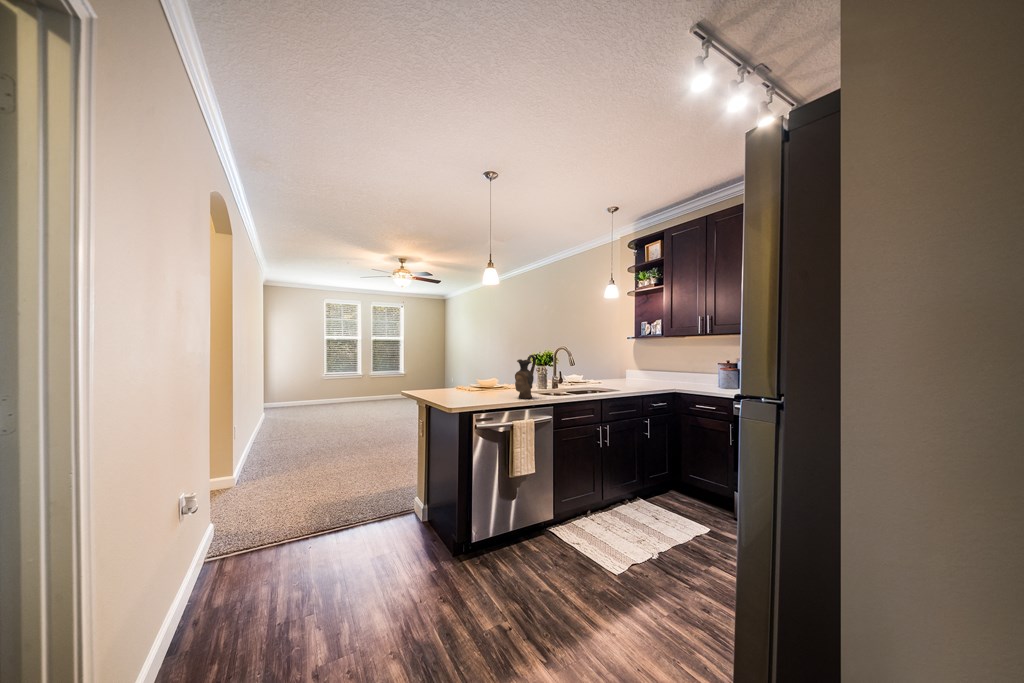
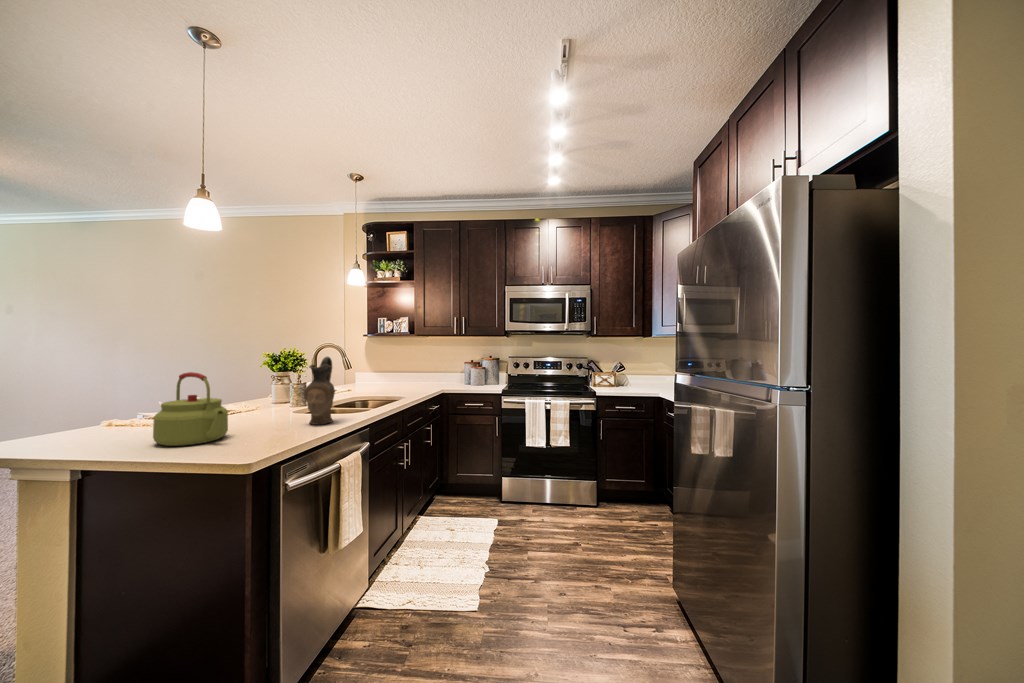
kettle: none [445,360,475,397] -> present [153,372,228,446]

